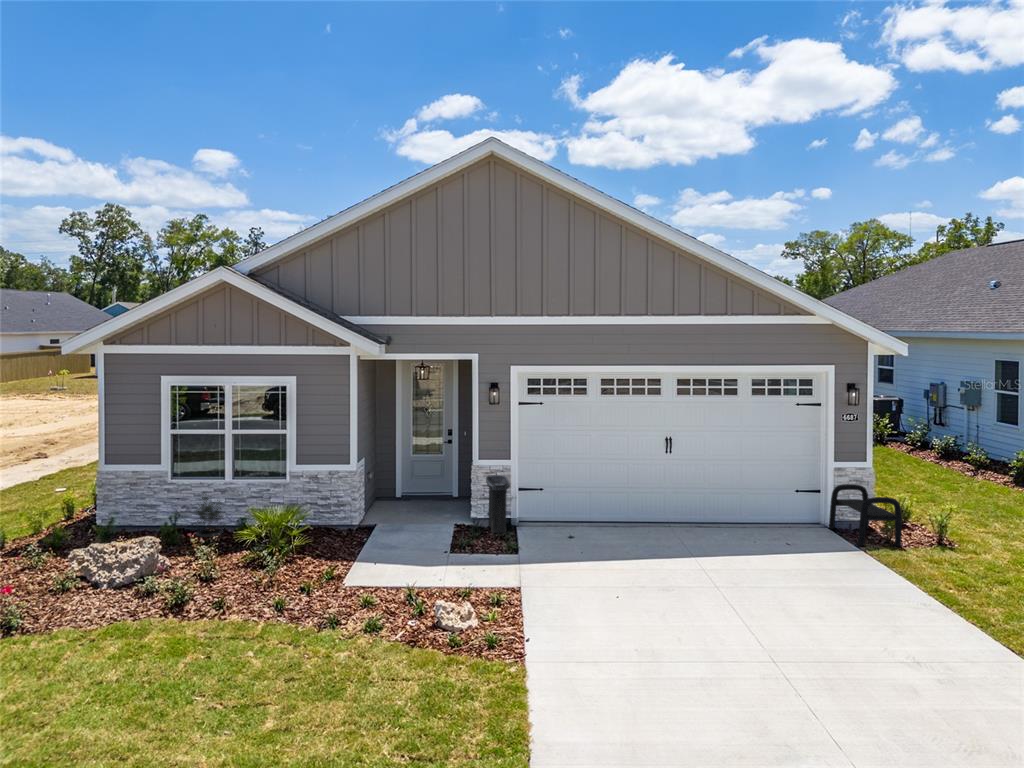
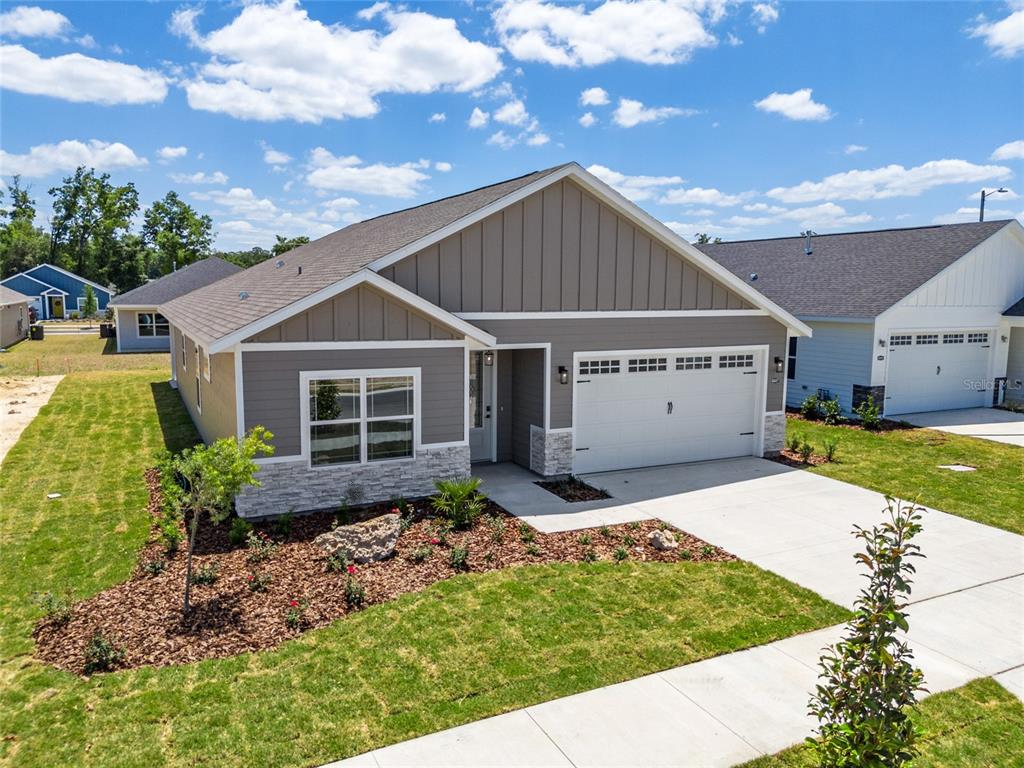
trash can: present [486,475,510,533] -> none [558,439,587,483]
bench: present [829,484,902,546] -> none [767,425,820,464]

